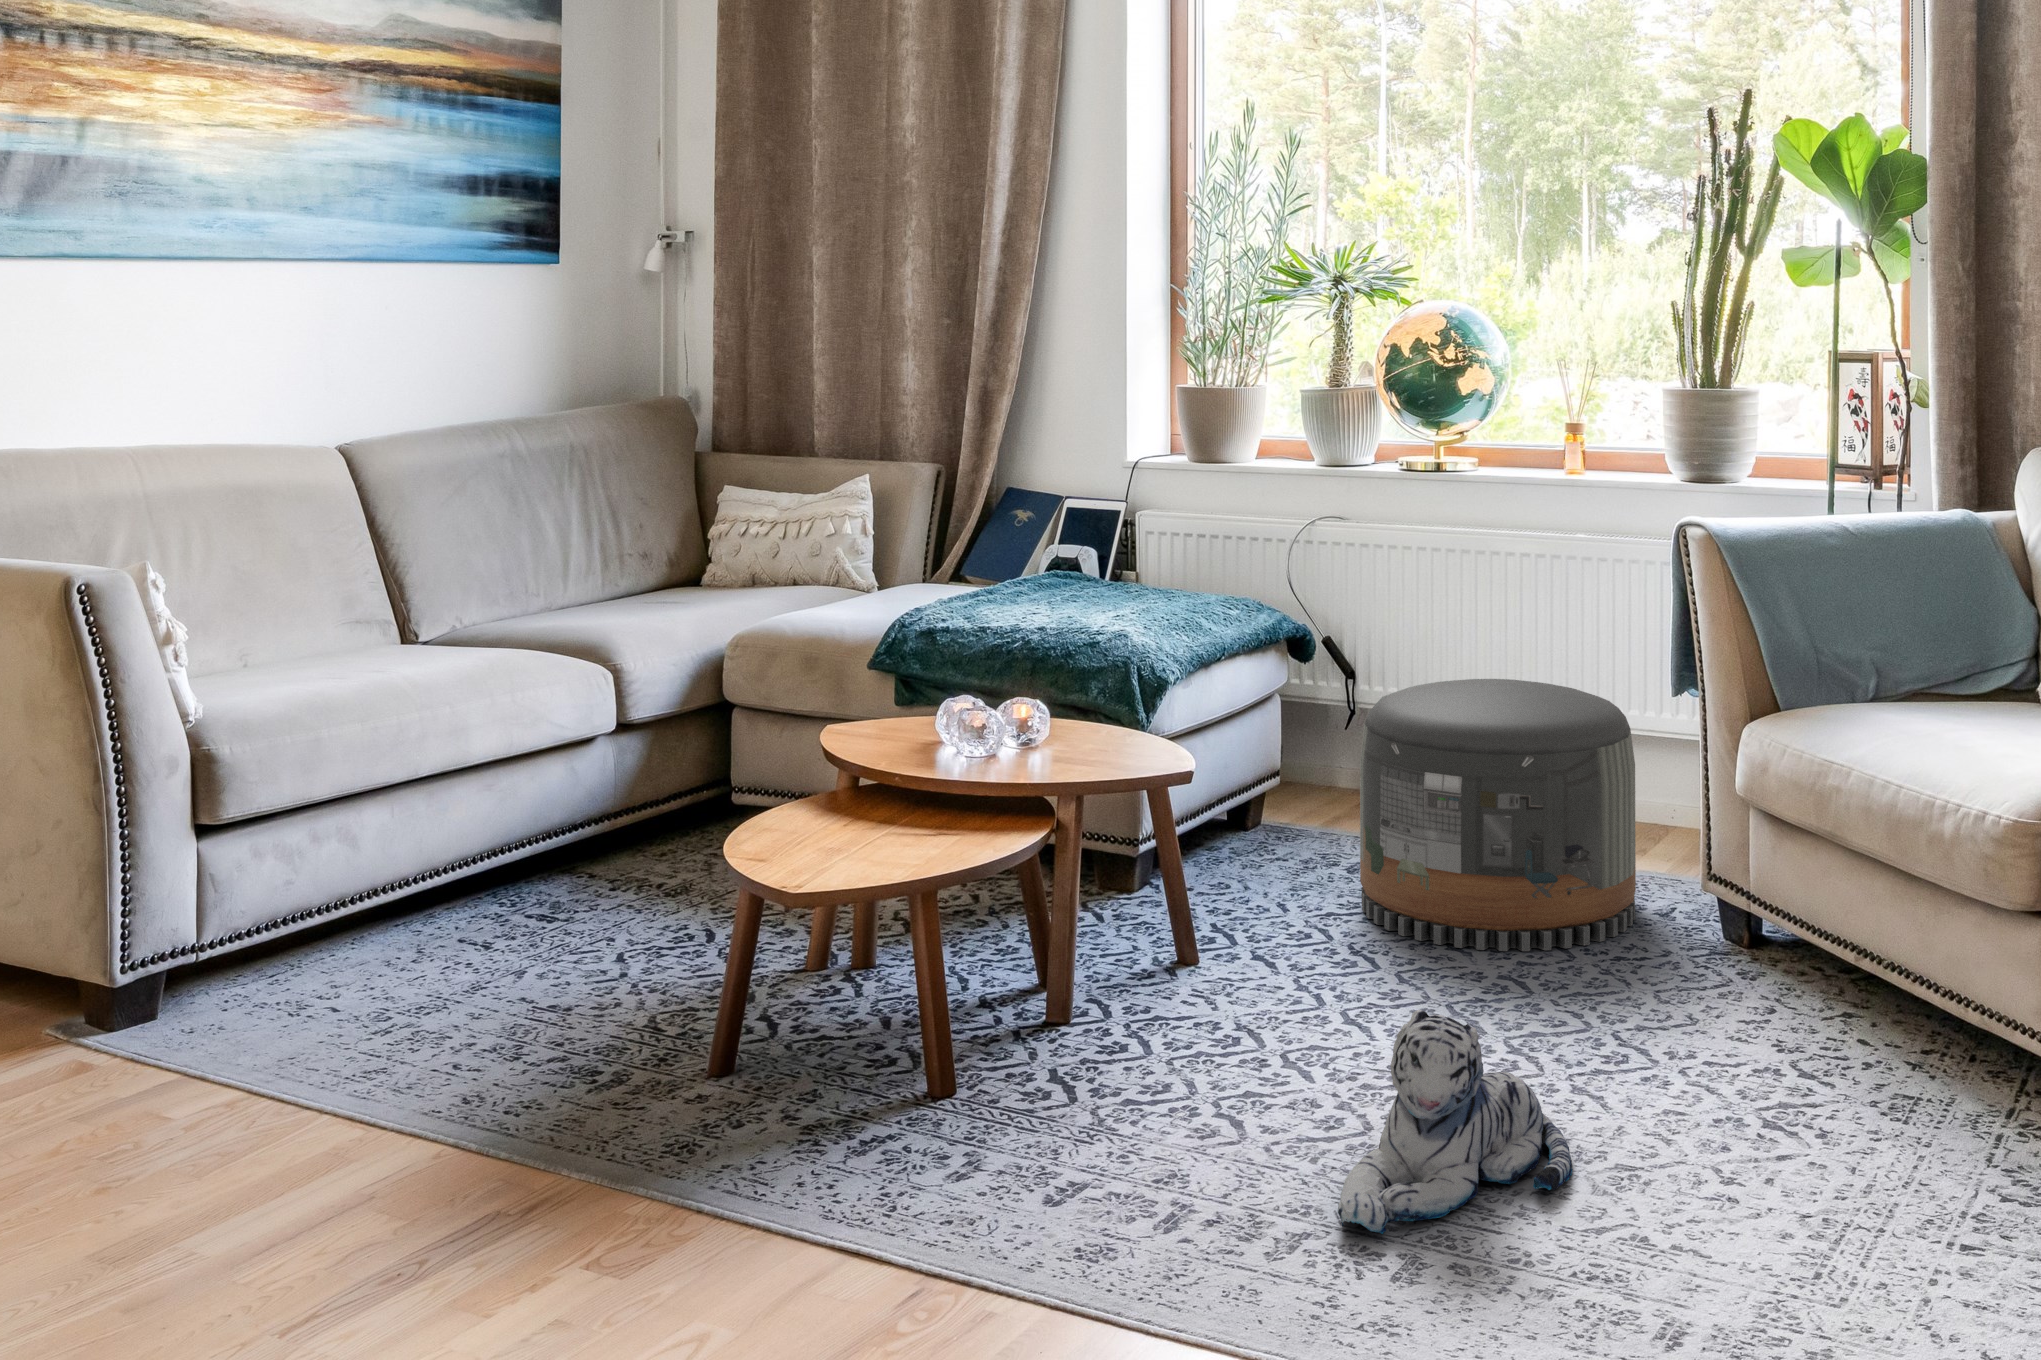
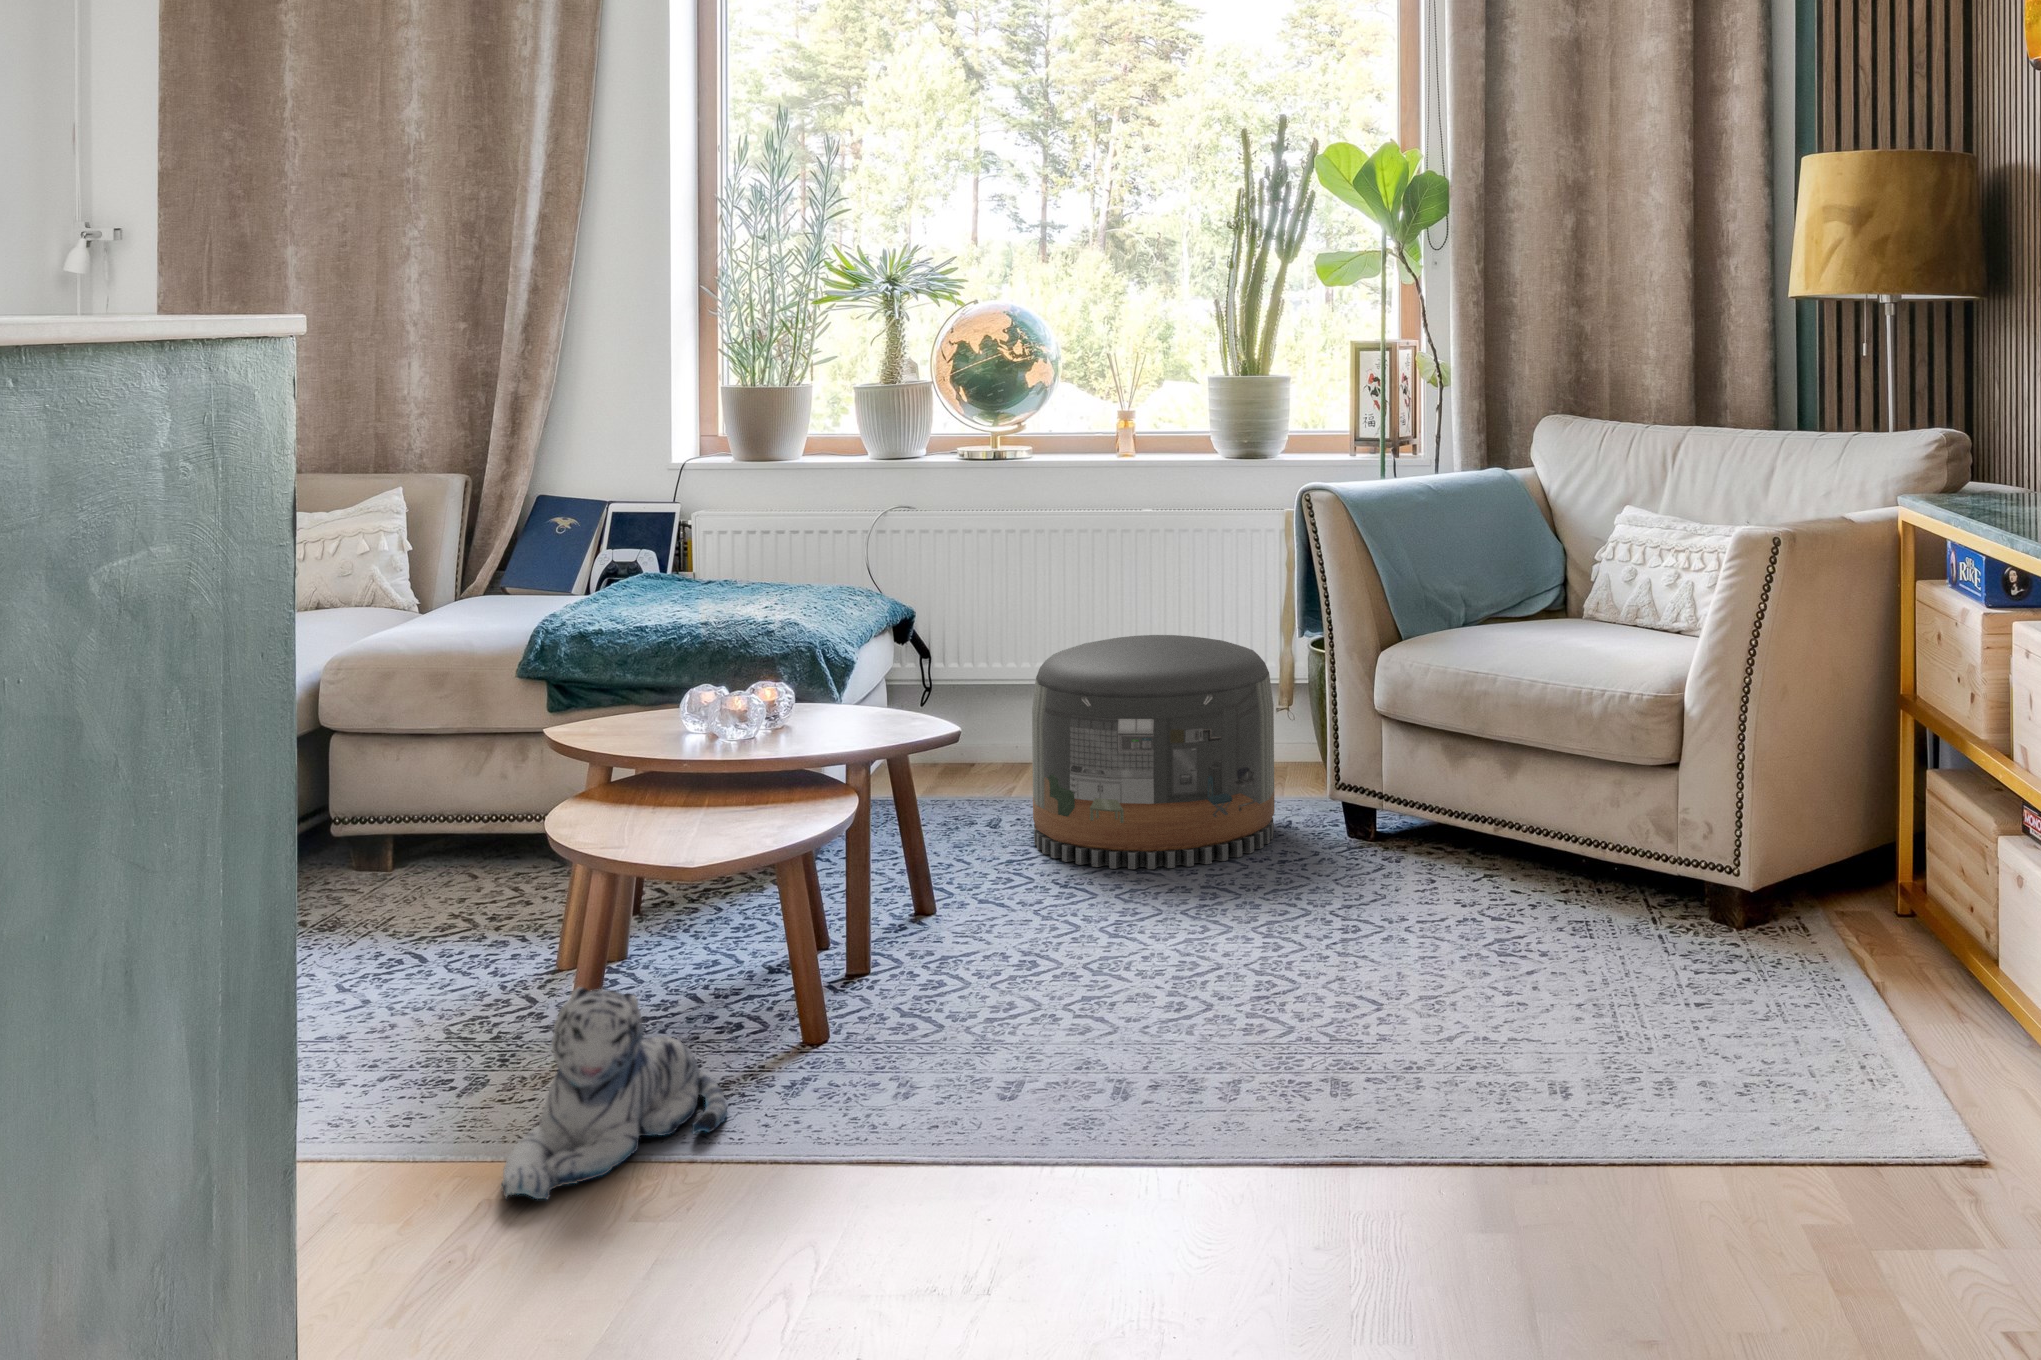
plush toy: present [1338,1010,1573,1234] -> present [502,987,727,1199]

